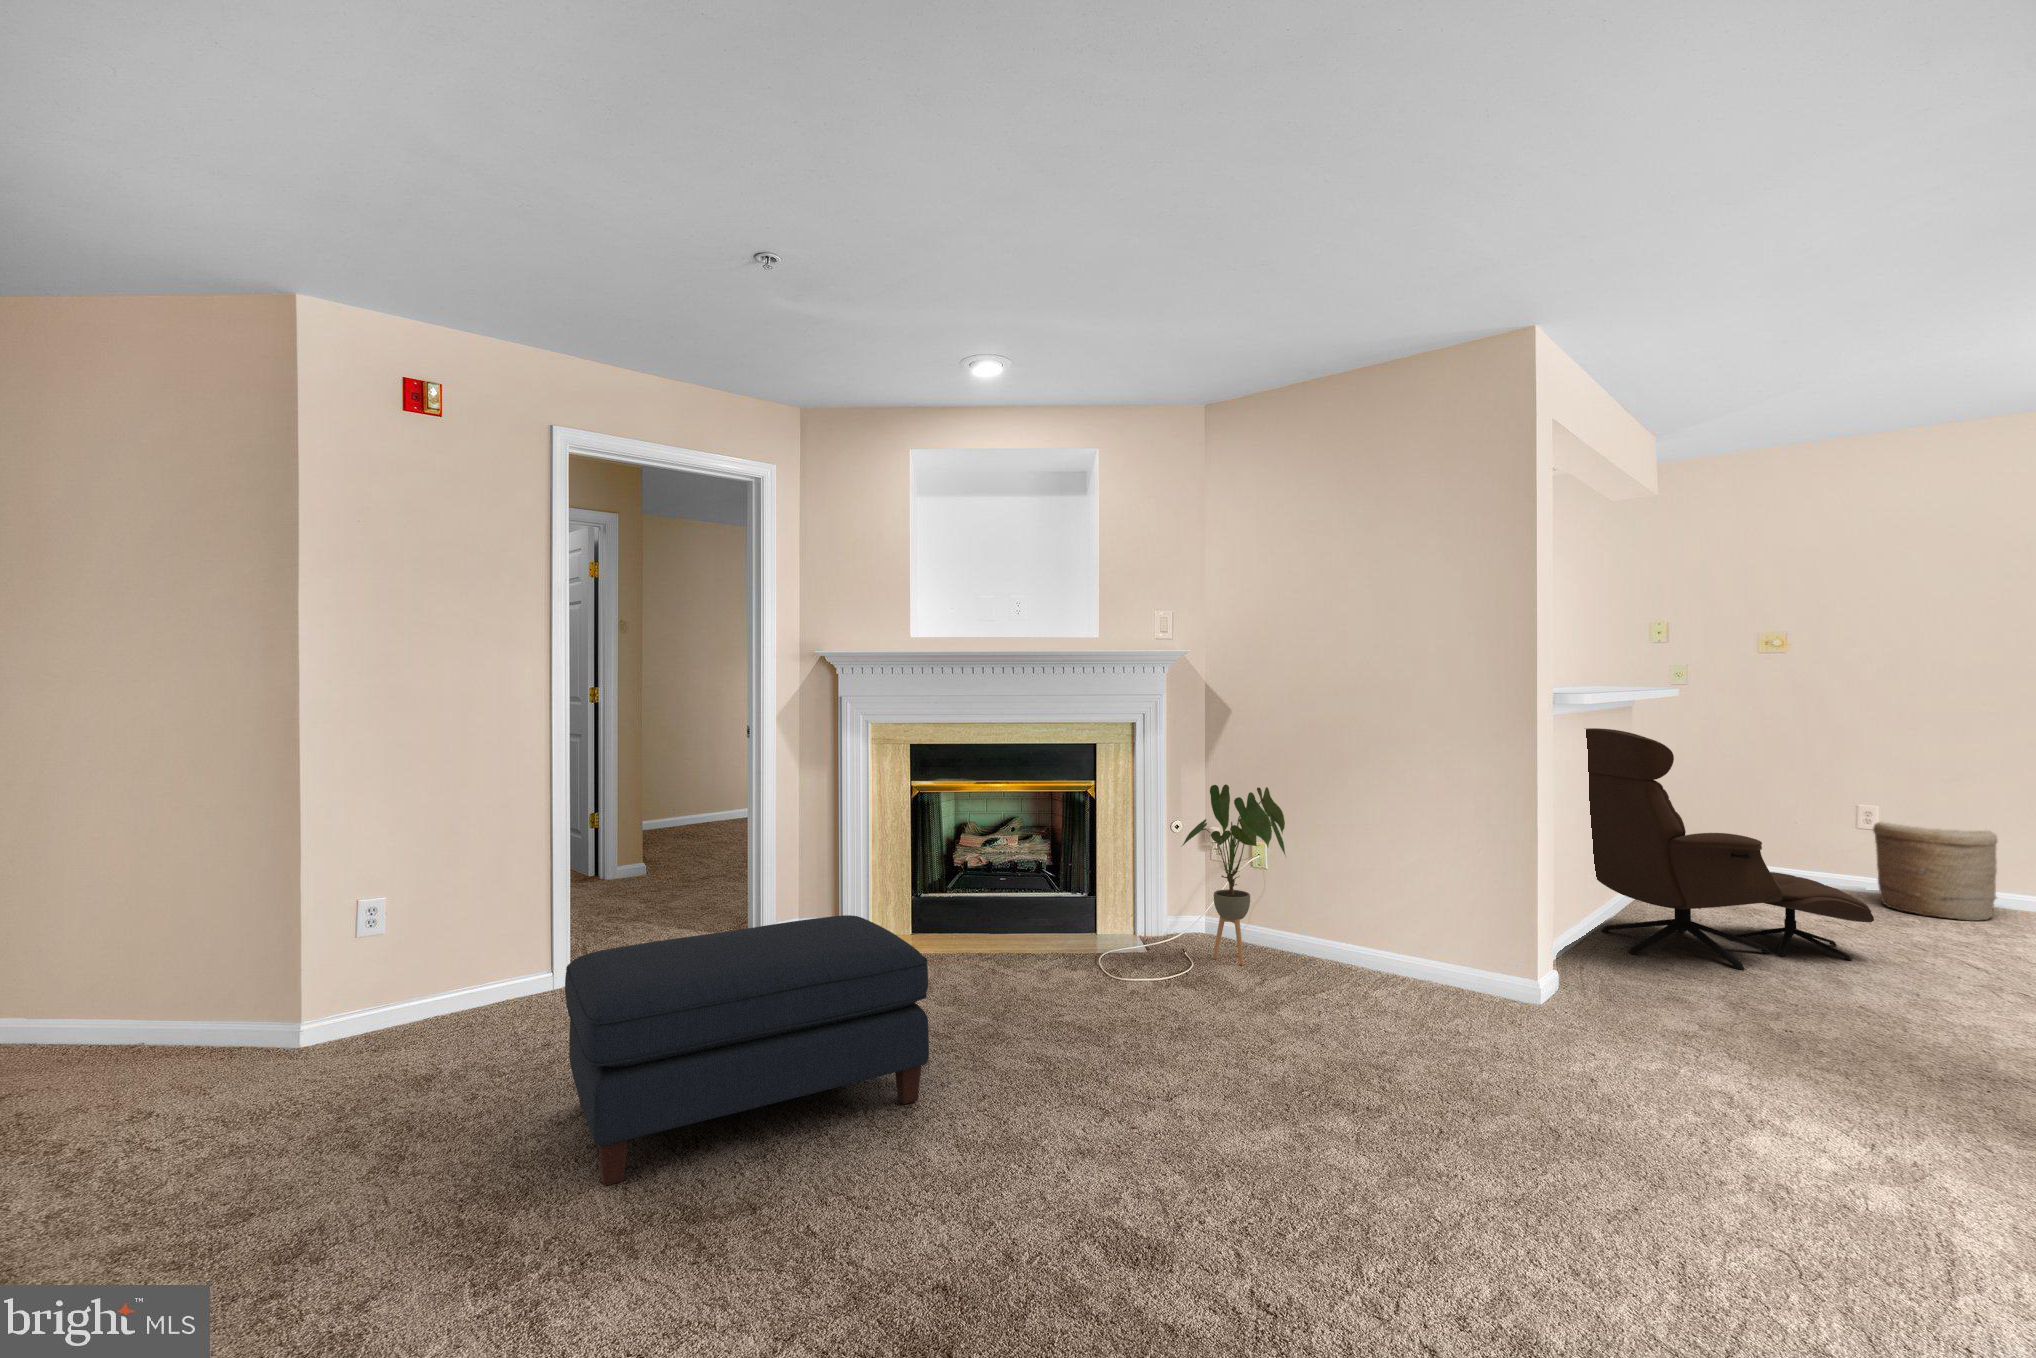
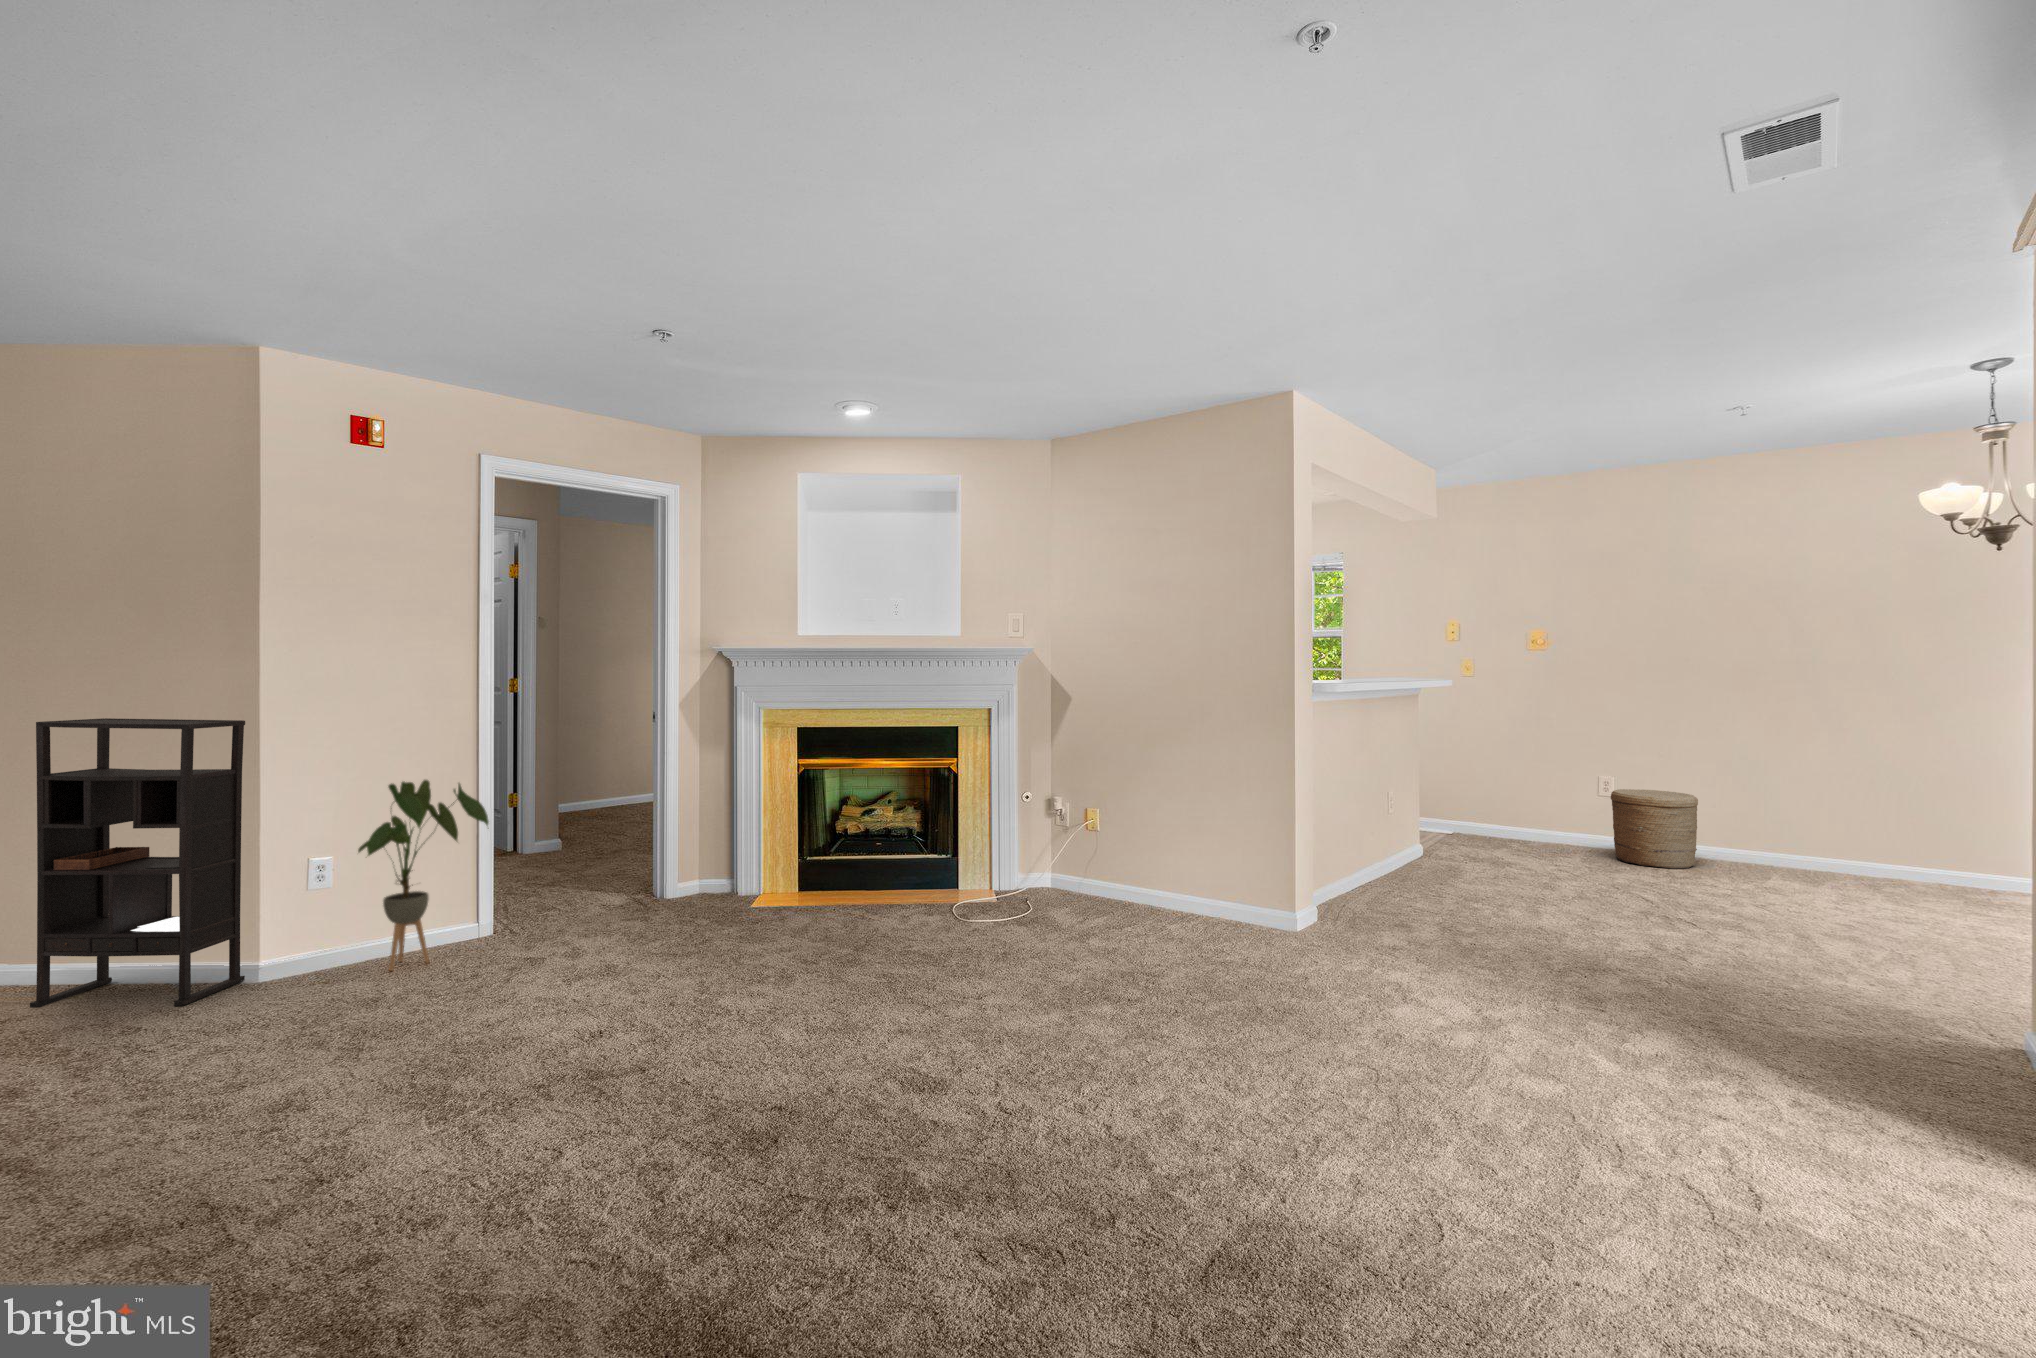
lounge chair: present [1586,728,1874,969] -> none [1352,712,1578,905]
bookshelf: none [39,734,289,1080] -> present [30,718,245,1008]
house plant: present [1182,784,1285,965] -> present [358,780,489,971]
ottoman: present [565,915,929,1186] -> none [492,865,789,1061]

